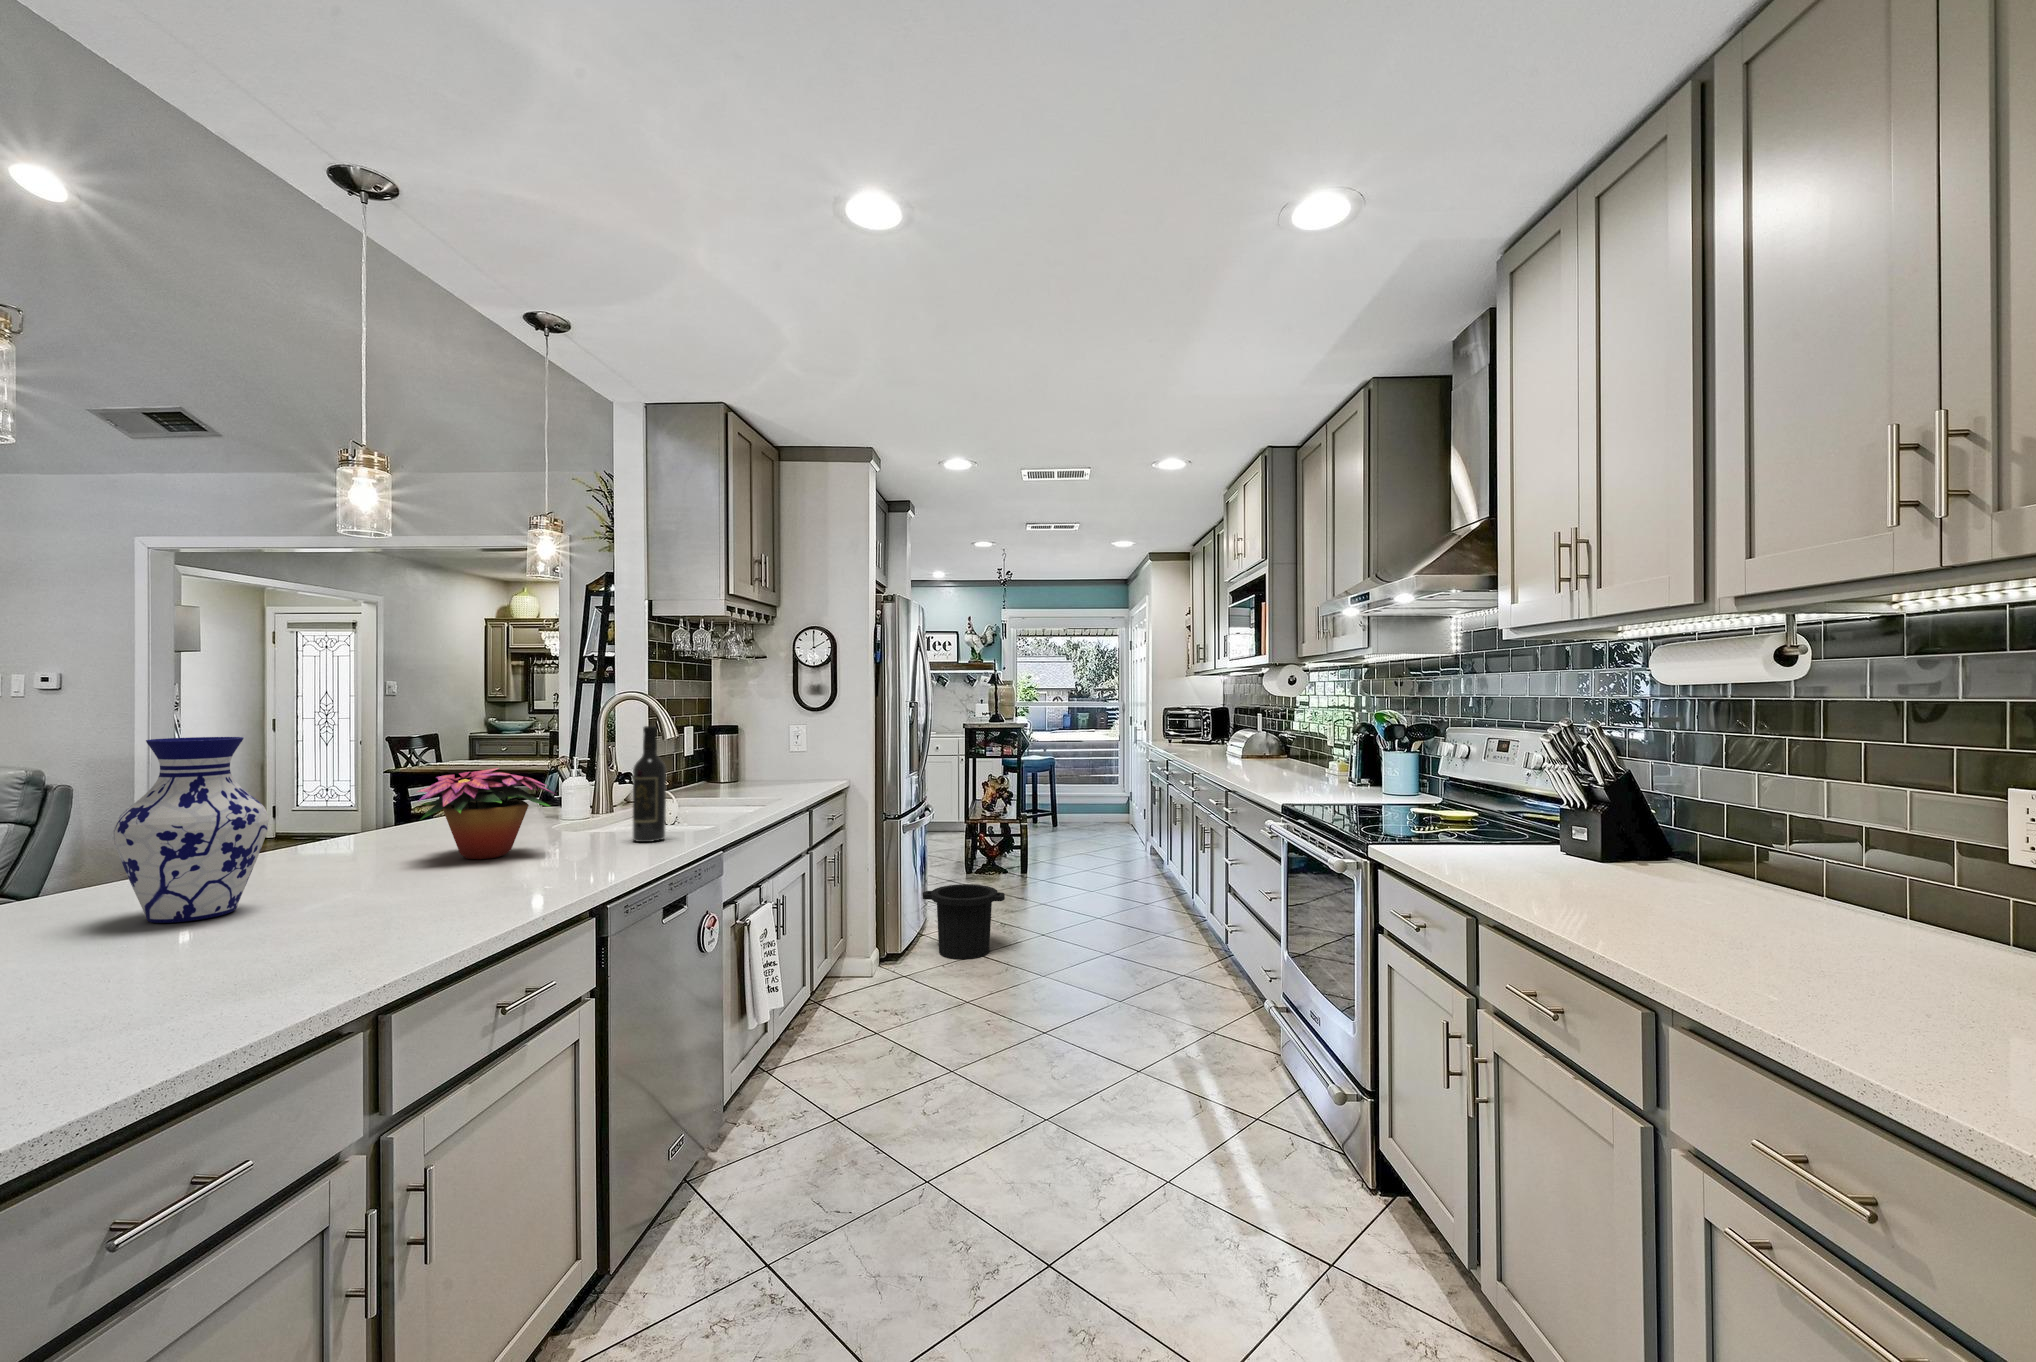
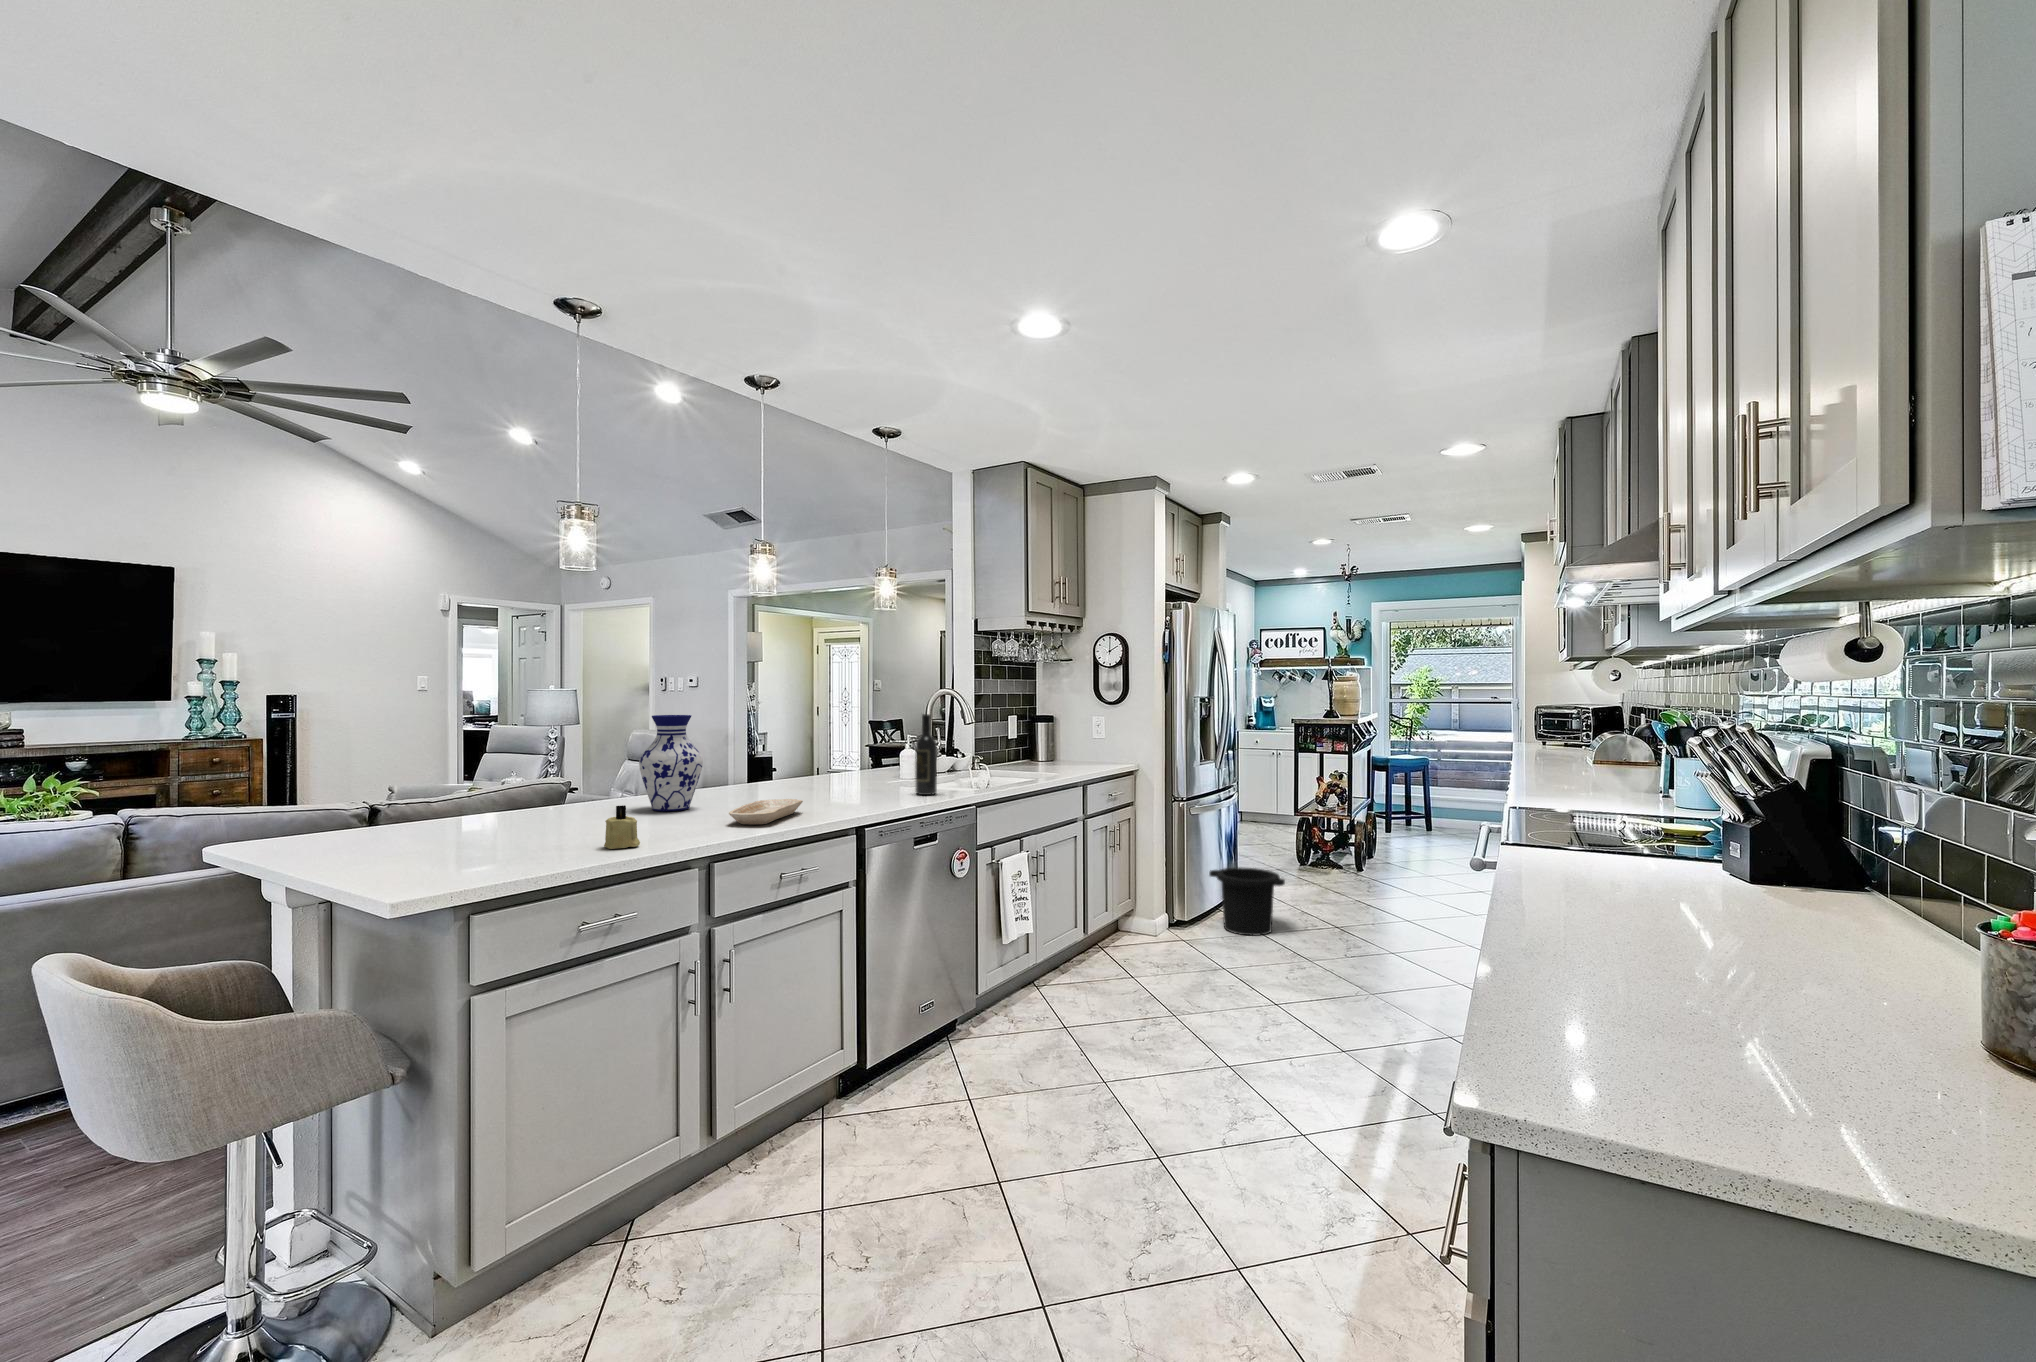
flower arrangement: present [418,768,556,859] -> none [783,739,868,797]
tray: none [371,871,492,930] -> present [729,799,803,825]
candle: none [110,935,212,1039] -> present [604,805,640,849]

